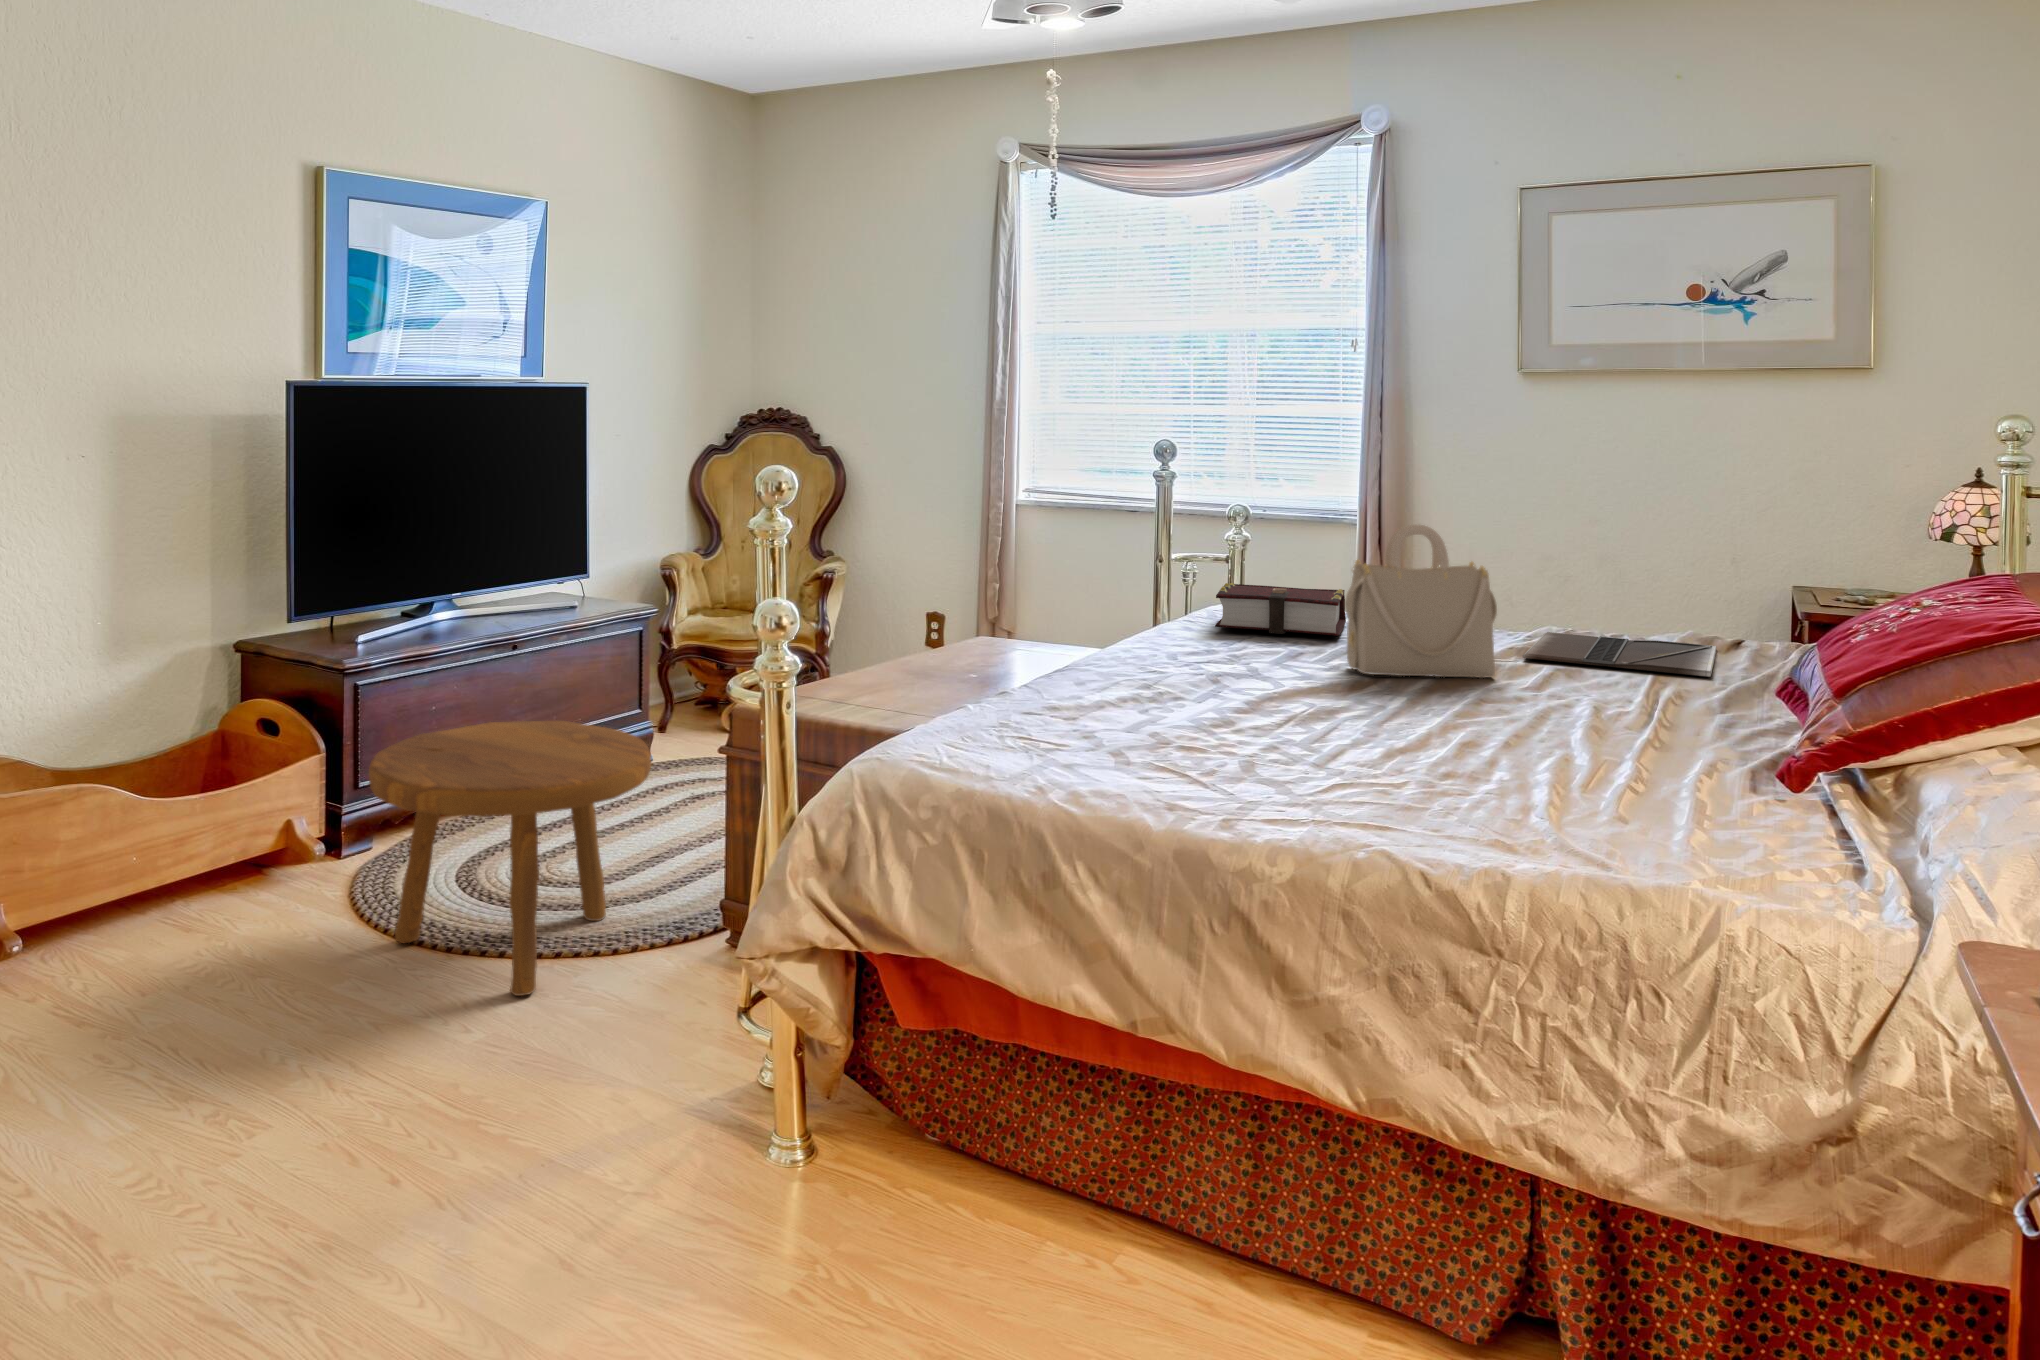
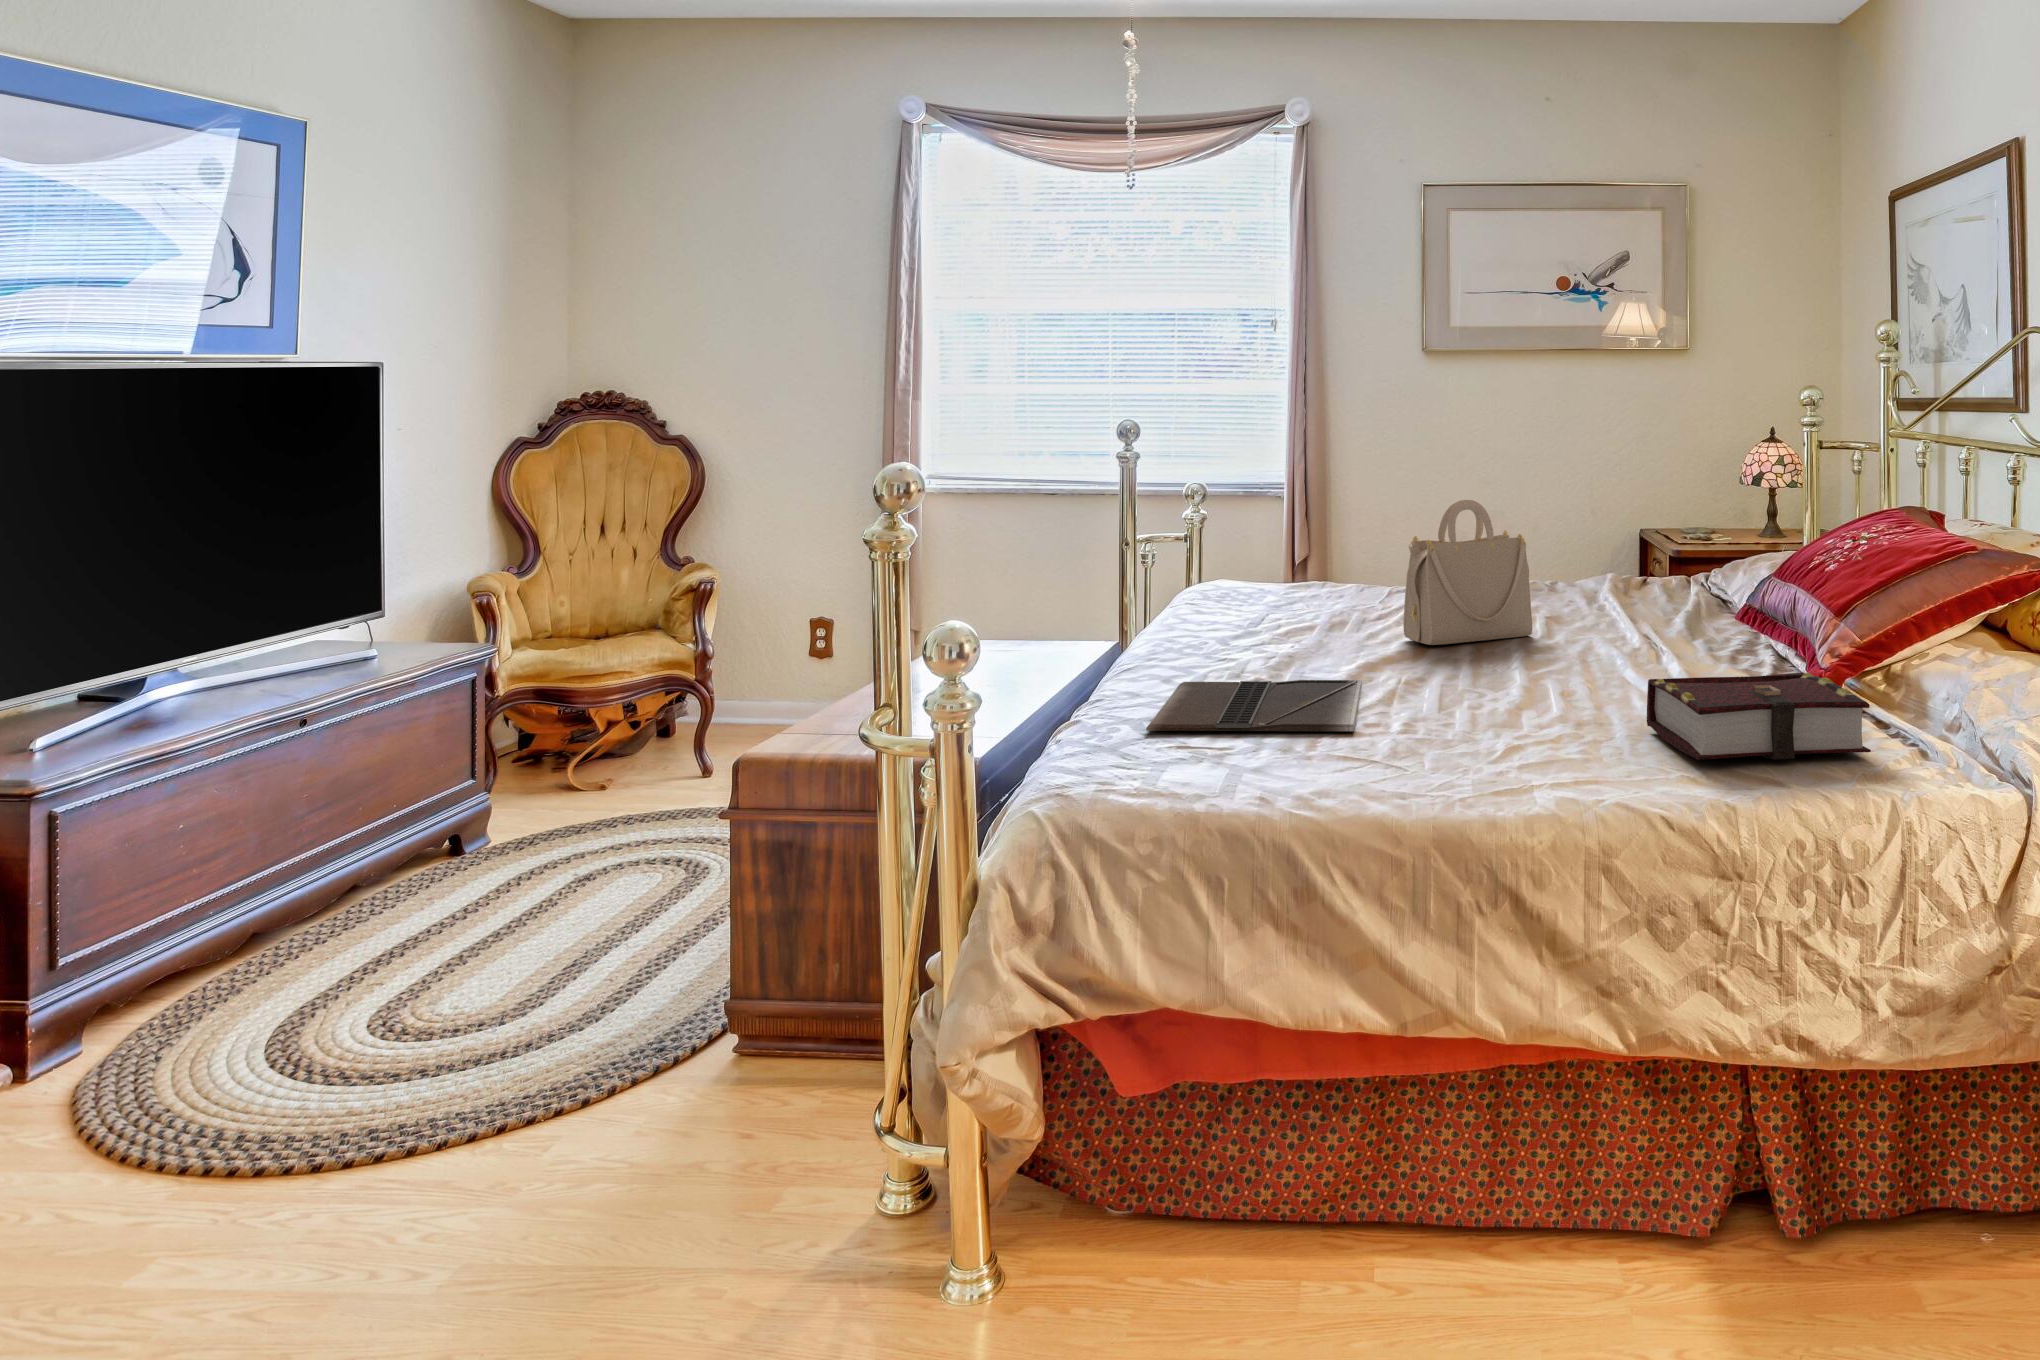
book: present [1215,583,1346,636] -> present [1647,672,1871,760]
laptop: present [1523,632,1716,677] -> present [1146,680,1362,732]
footstool: present [369,721,651,996] -> none [179,823,630,1201]

